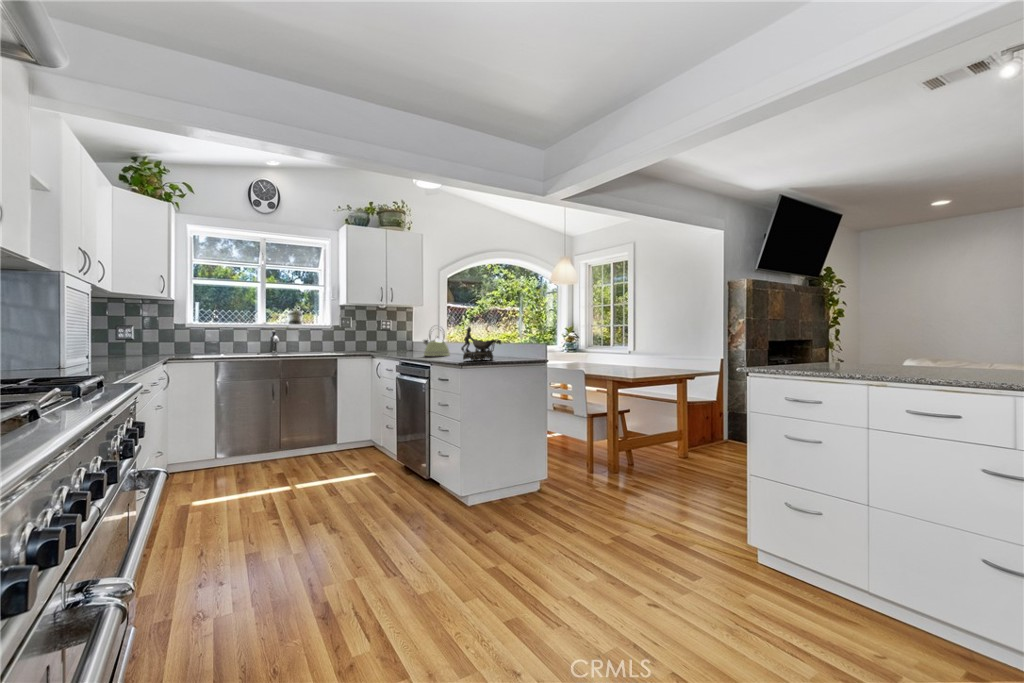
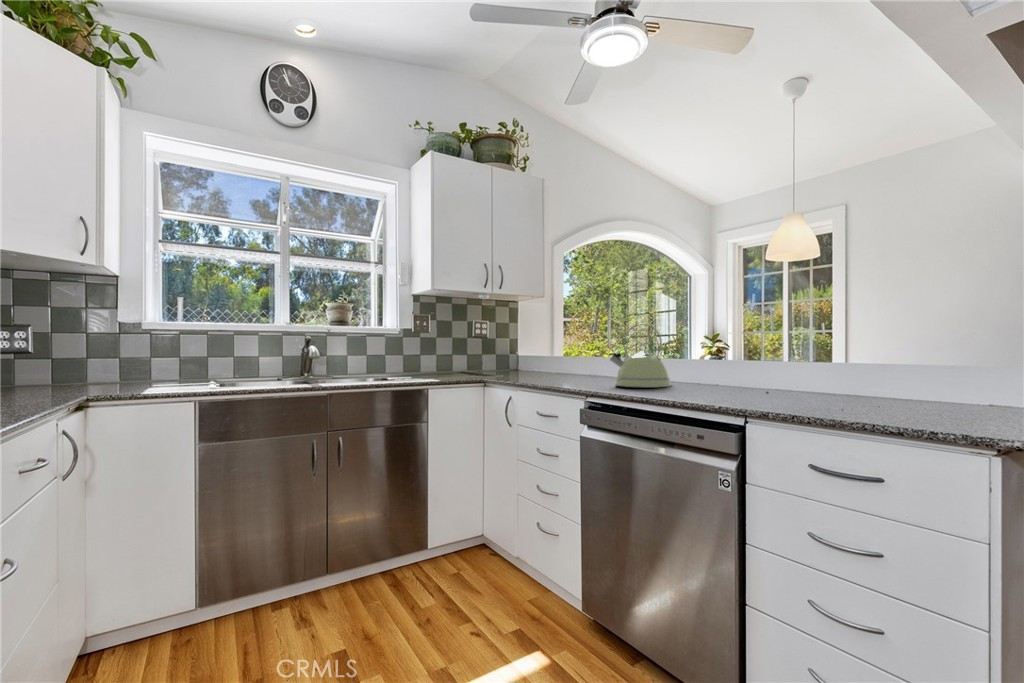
decorative bowl: present [461,327,502,361] -> none [797,321,921,407]

